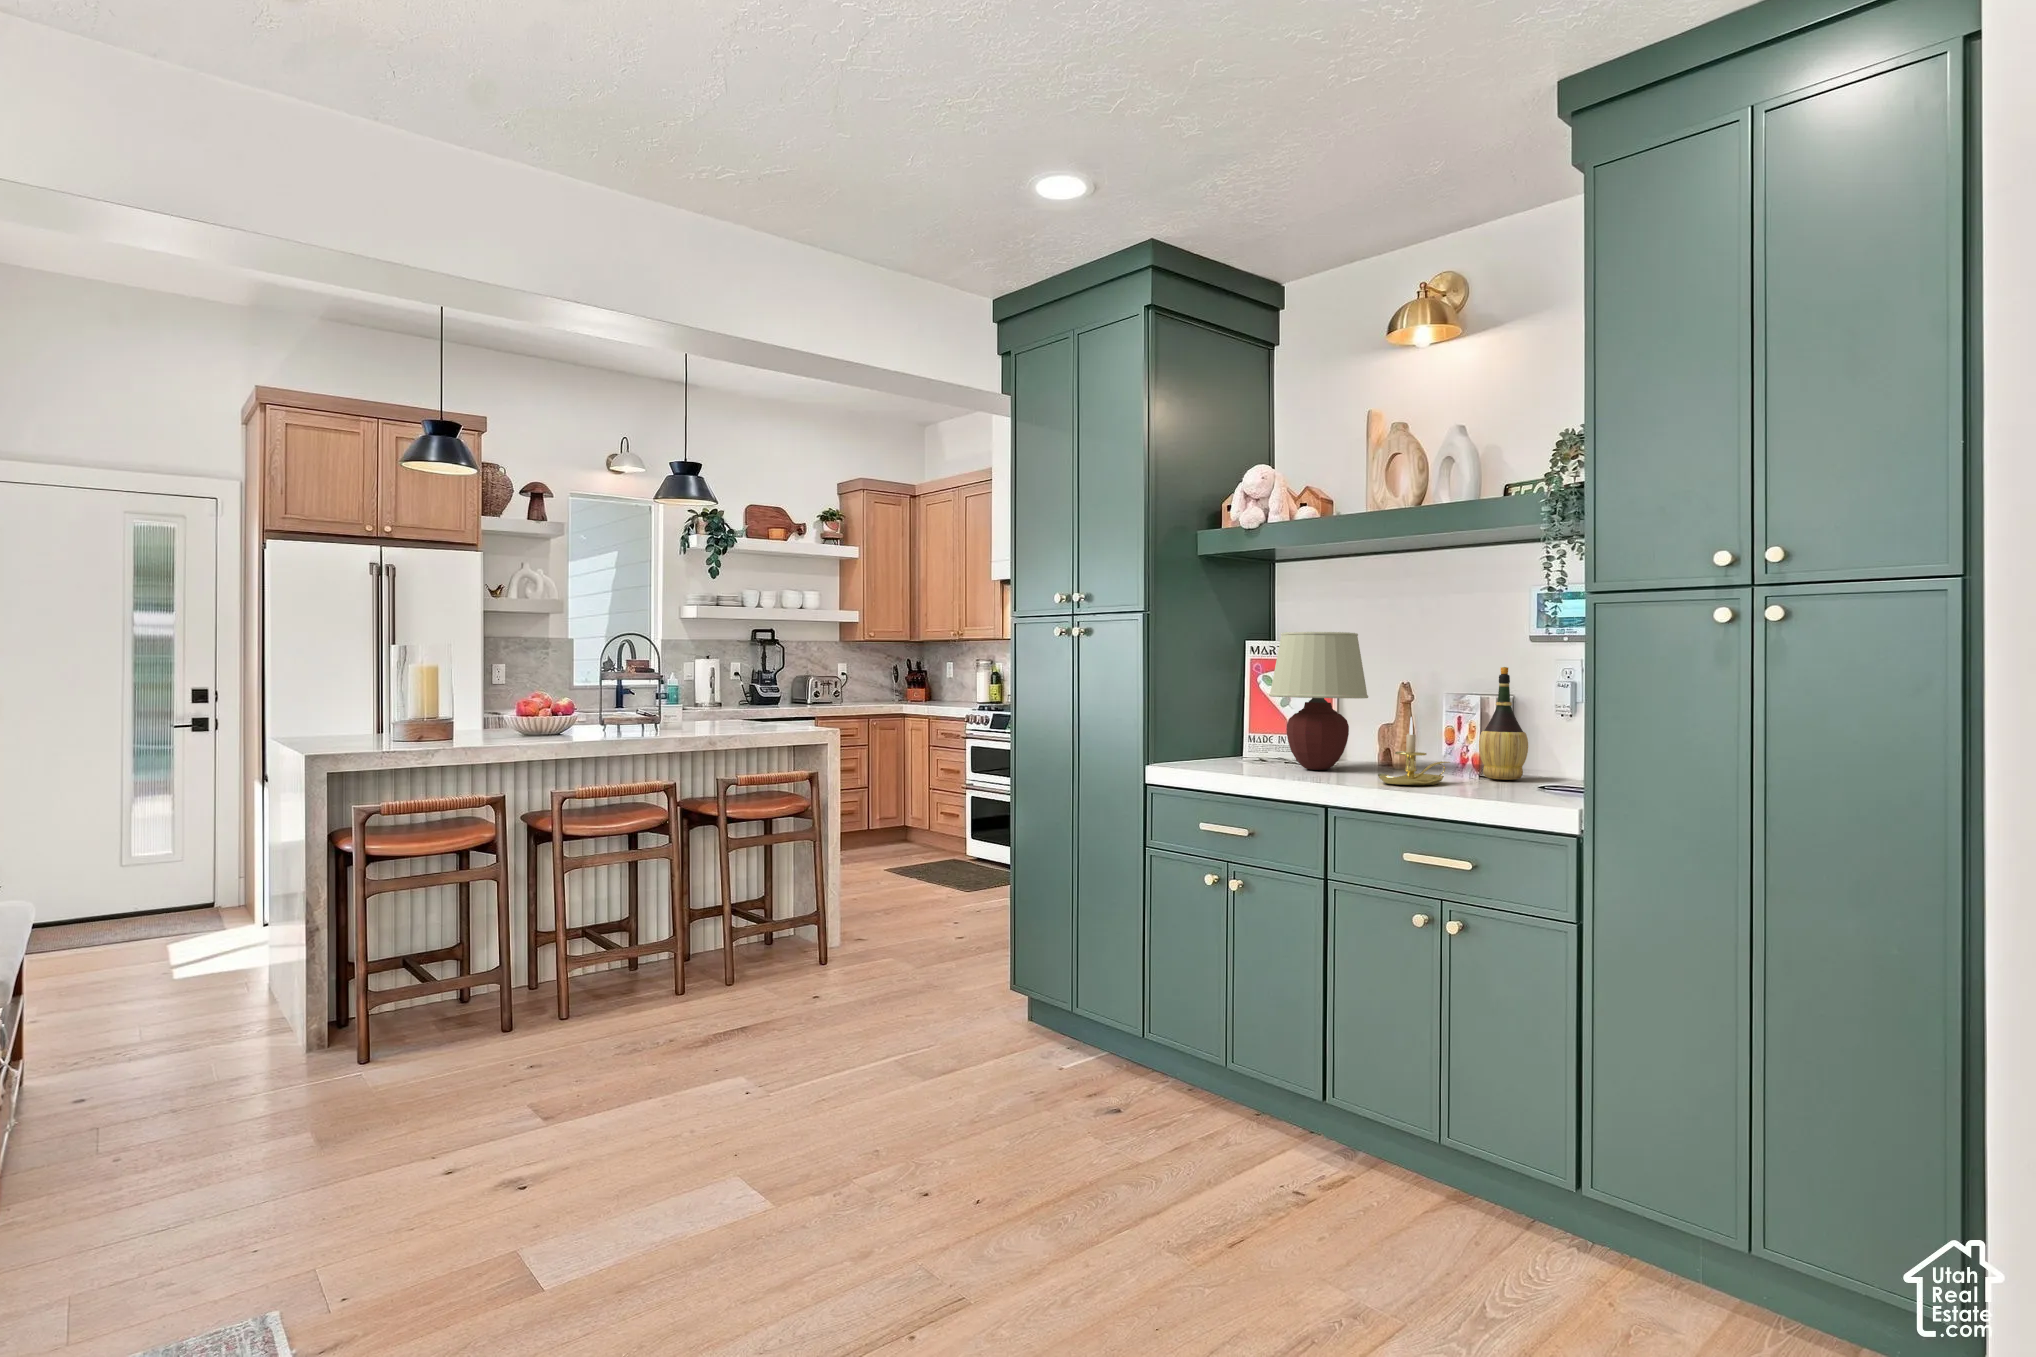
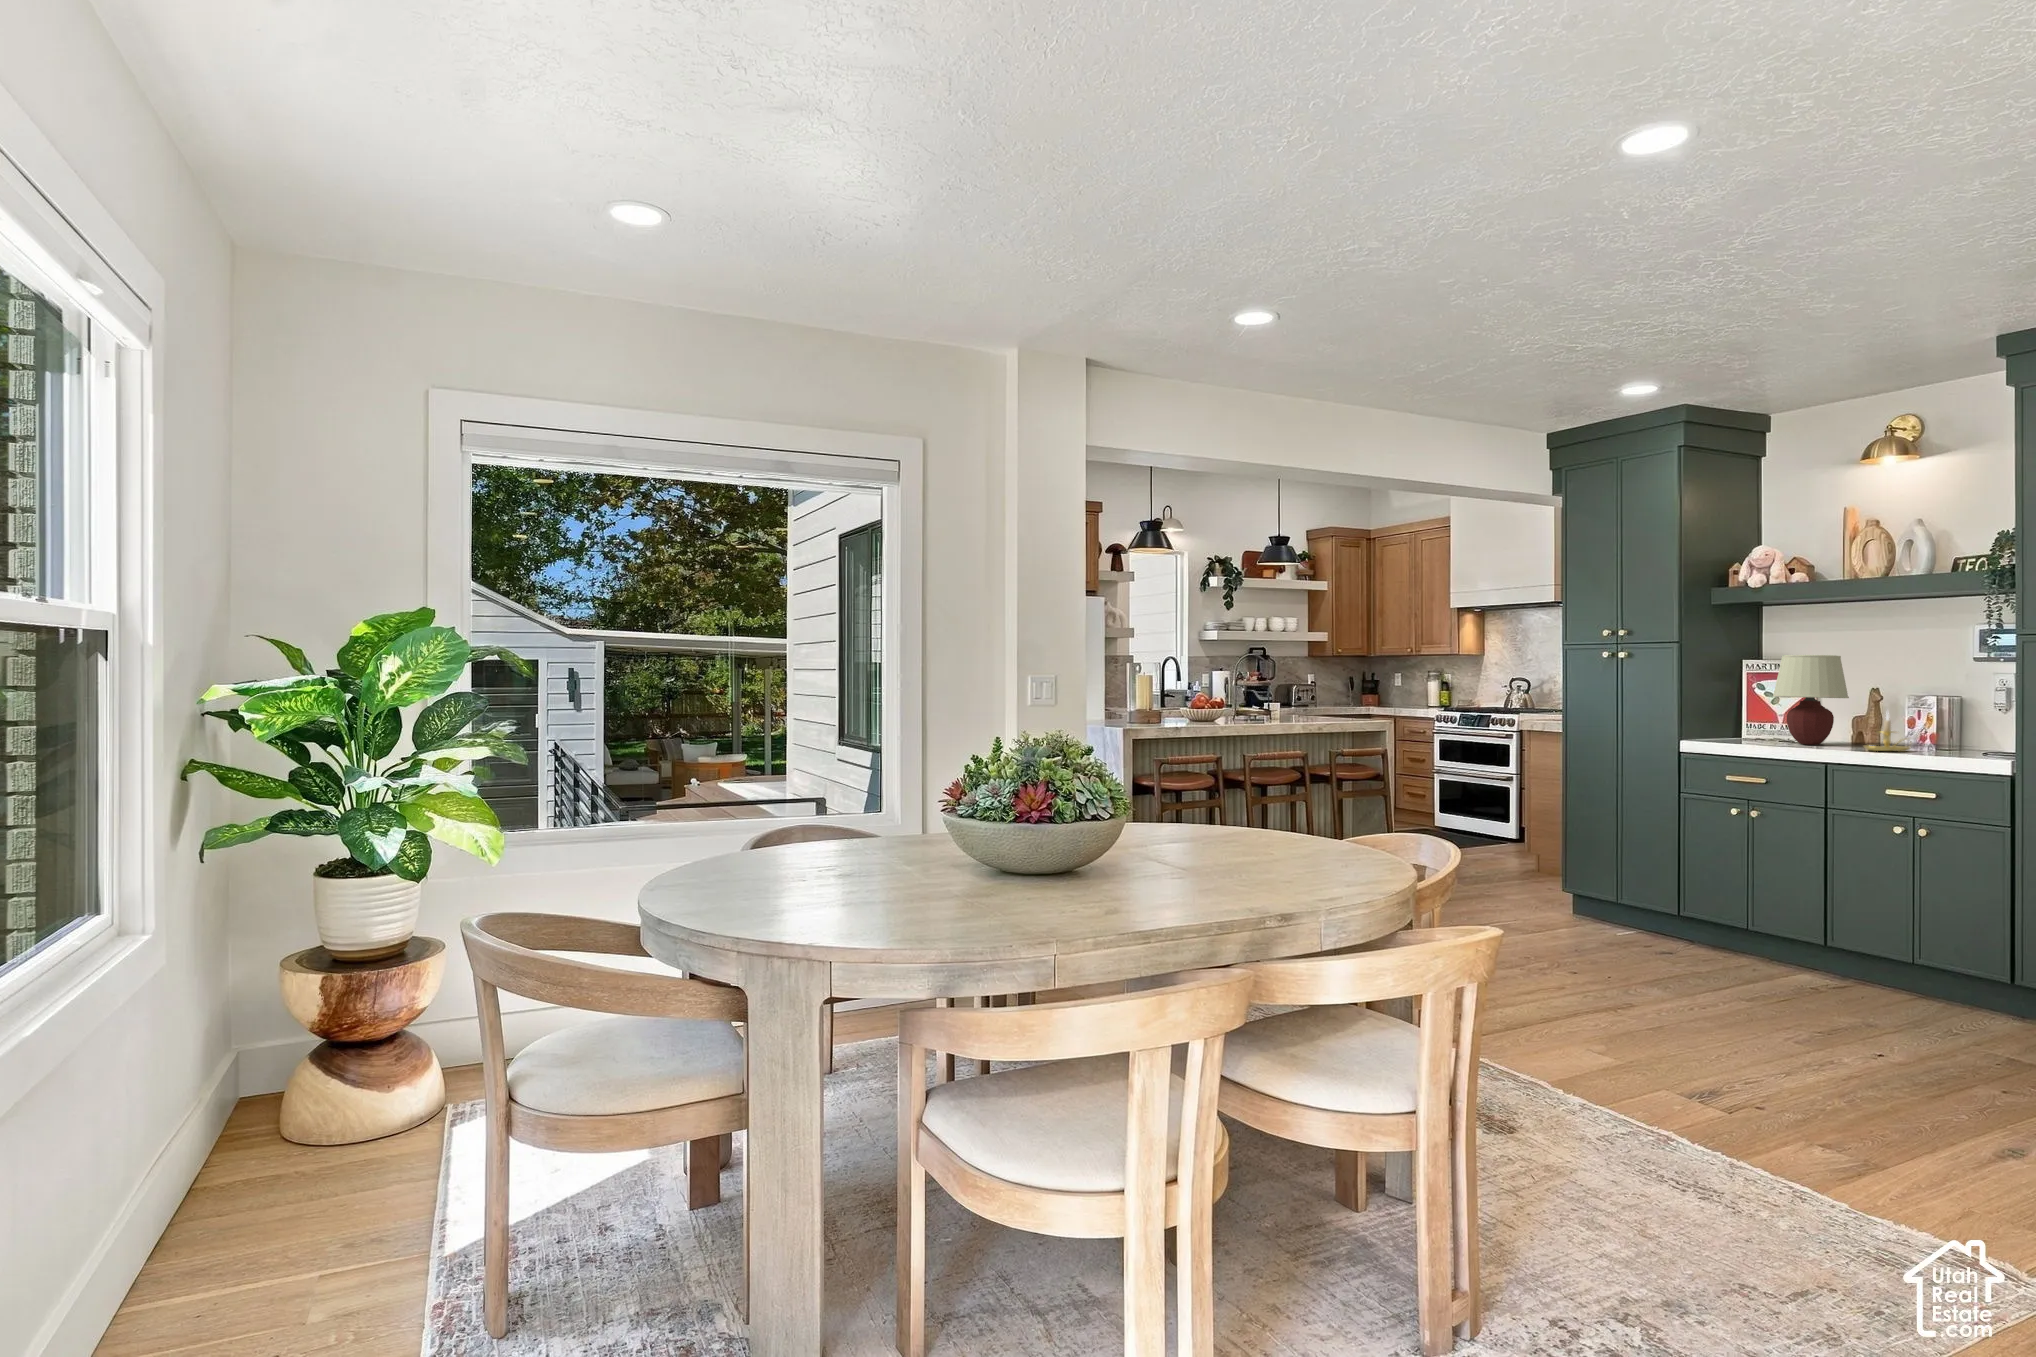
wine bottle: present [1479,667,1528,780] -> none [1936,678,1973,750]

